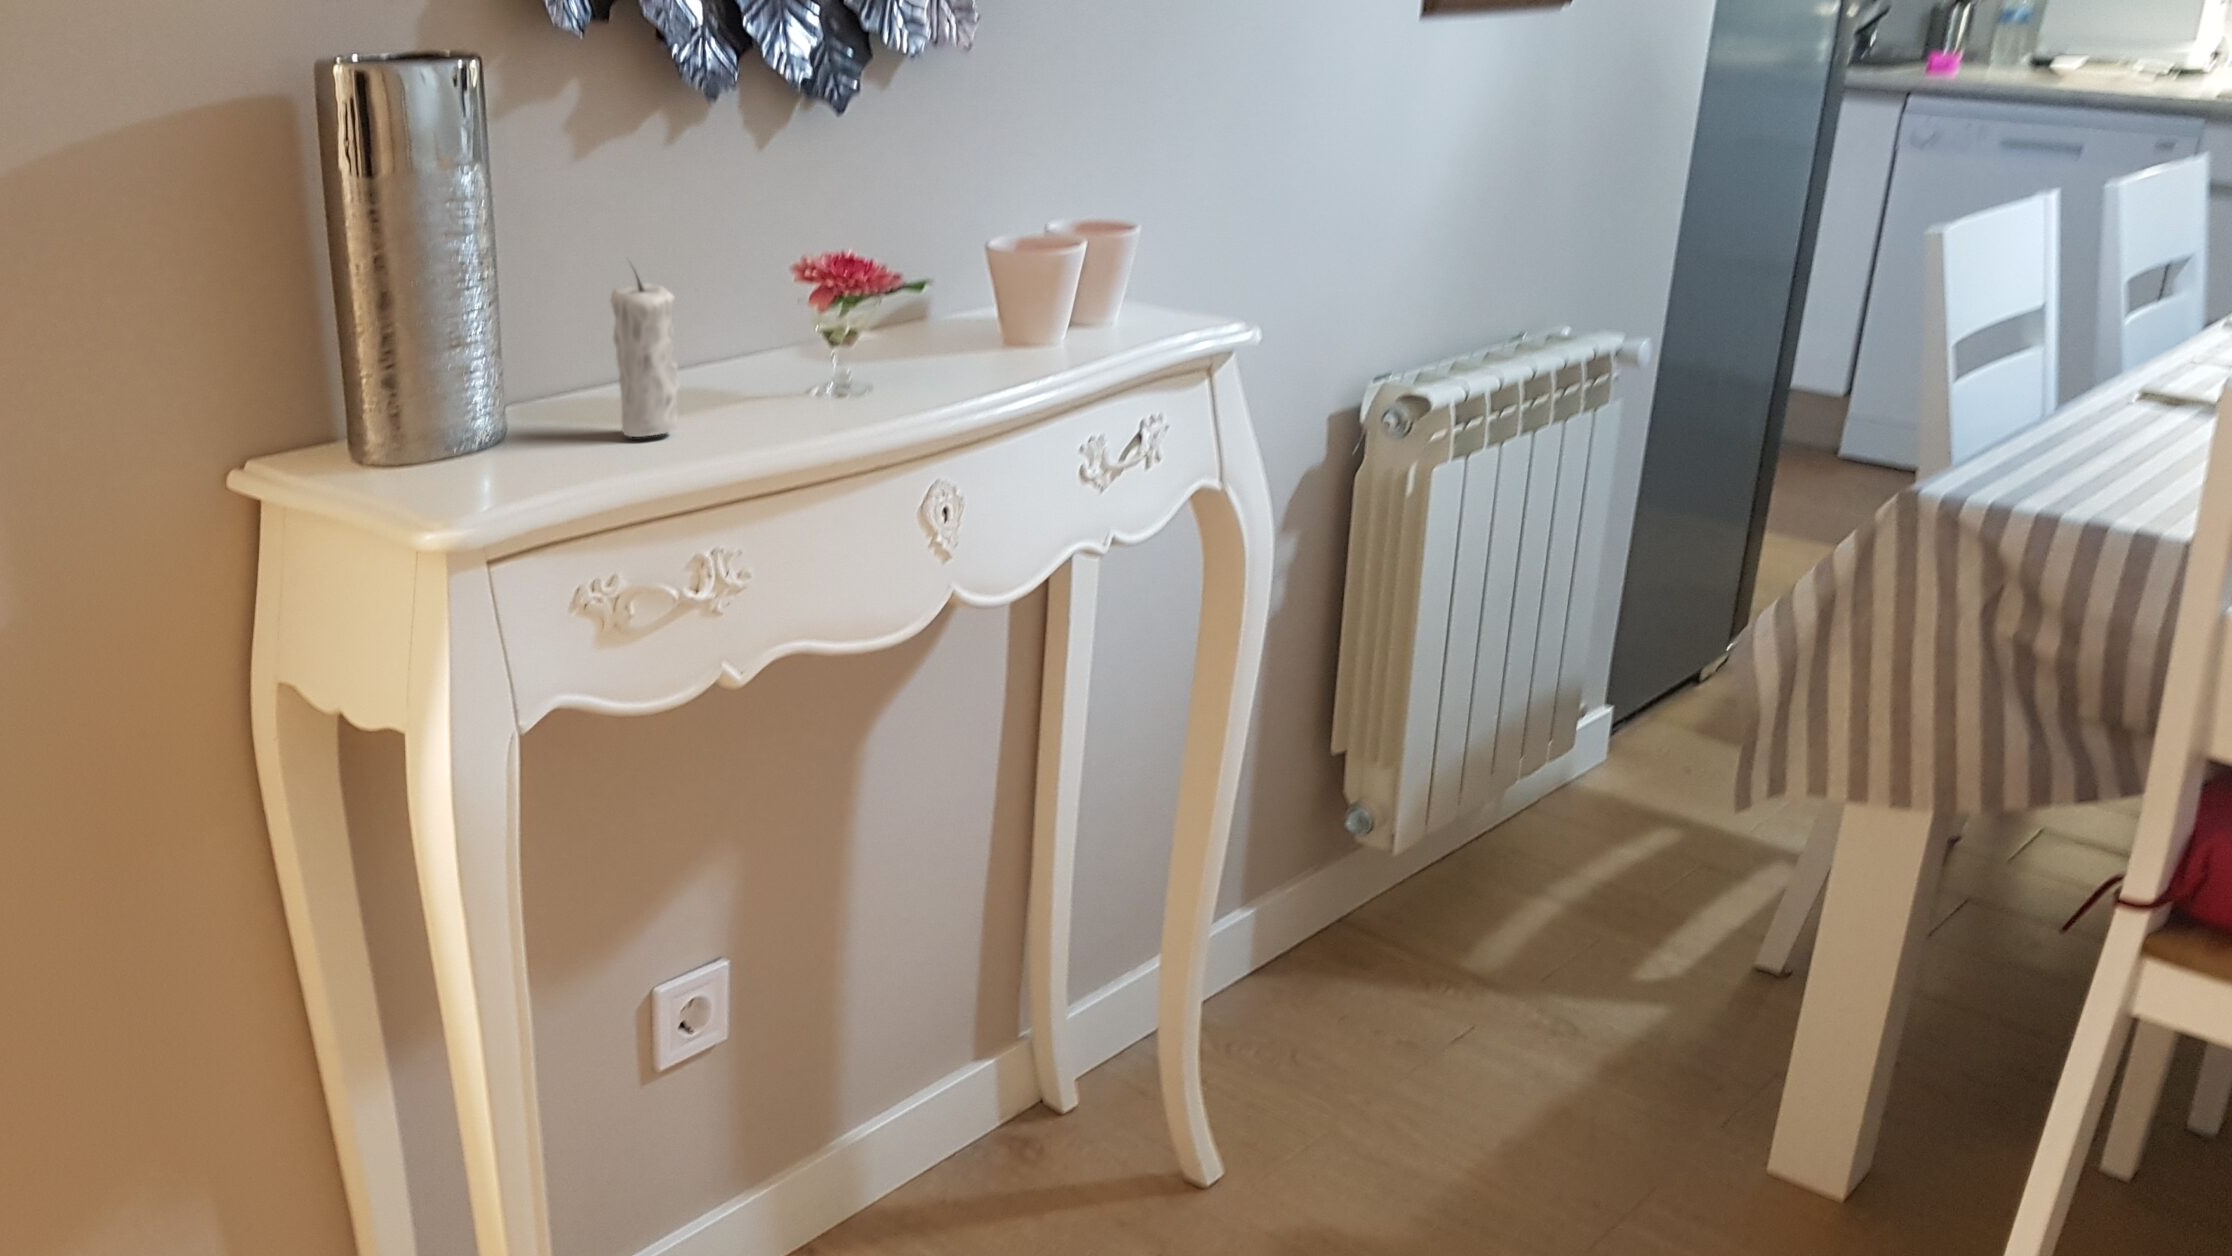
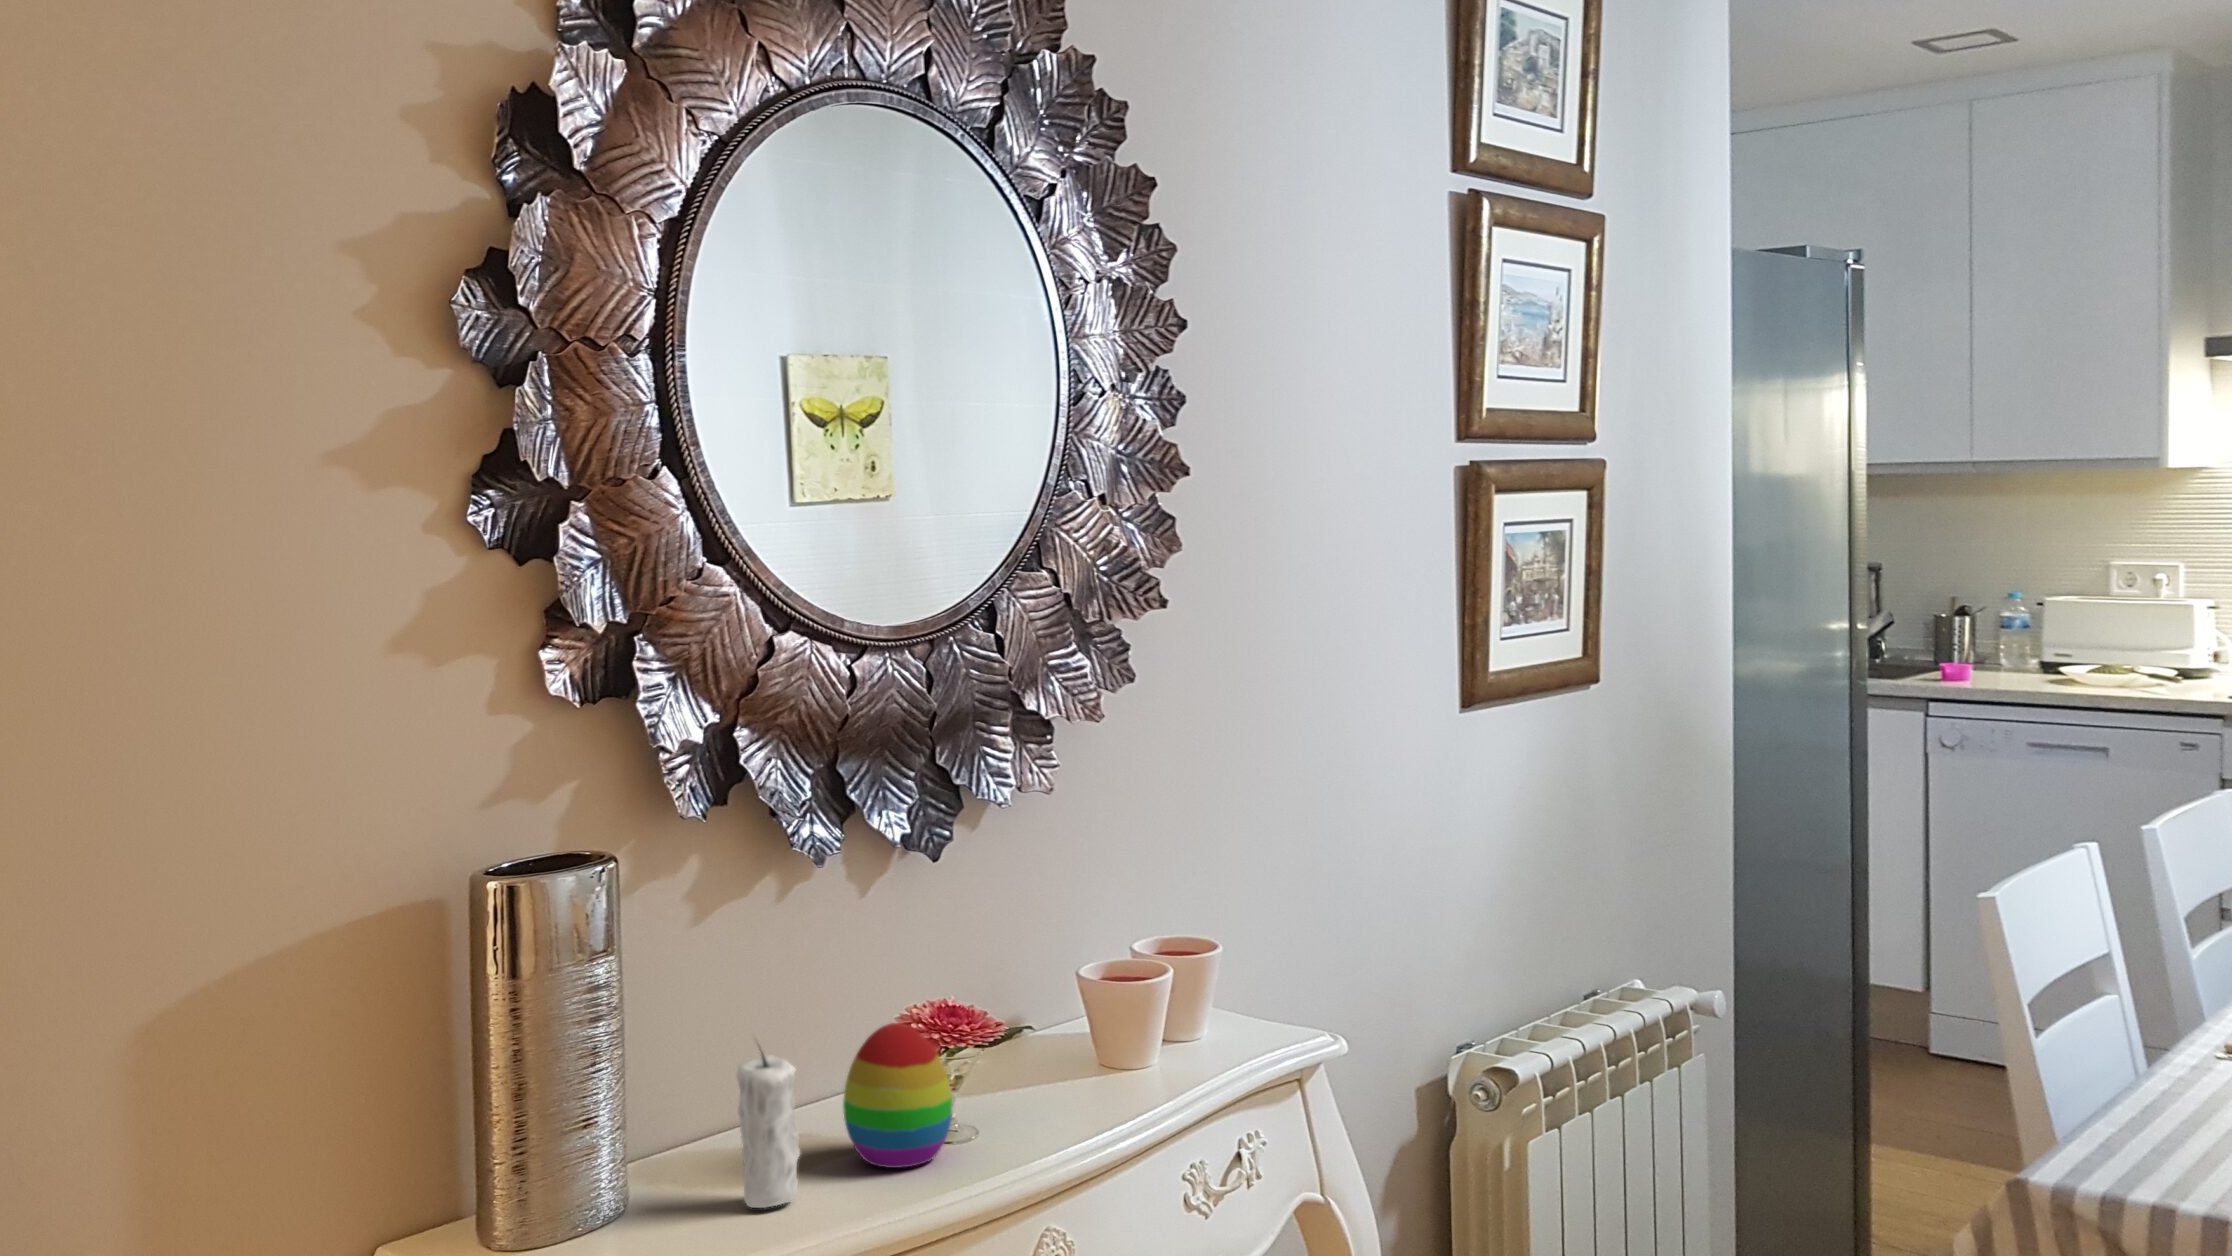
decorative egg: none [730,263,843,411] -> present [843,1023,952,1168]

